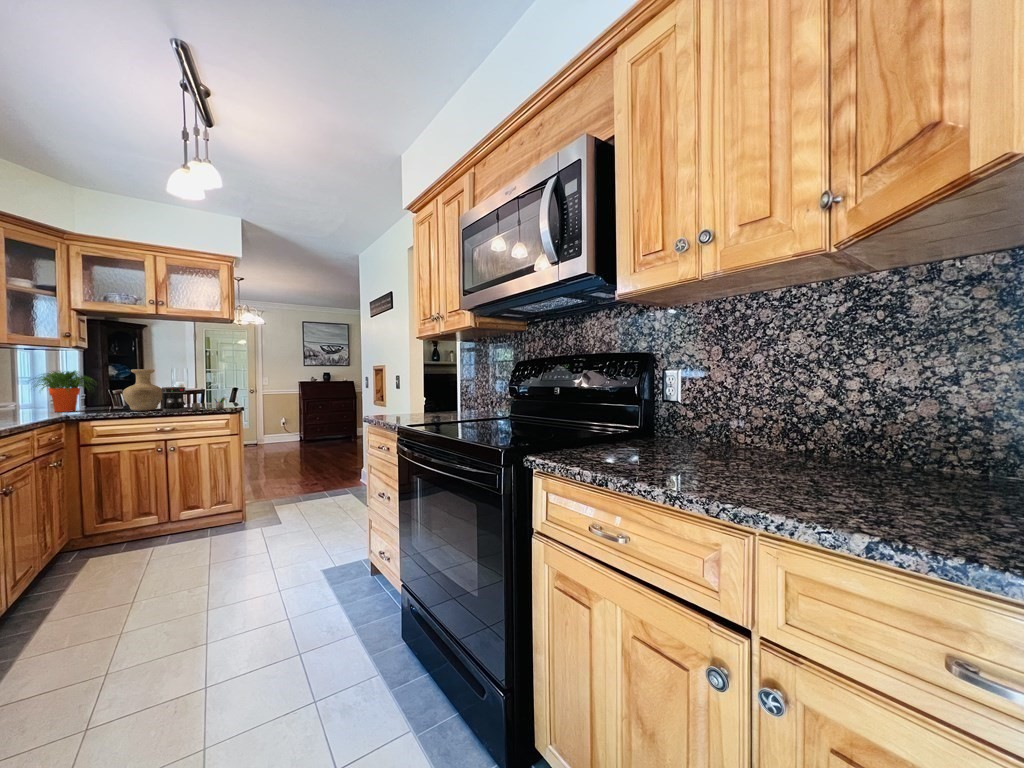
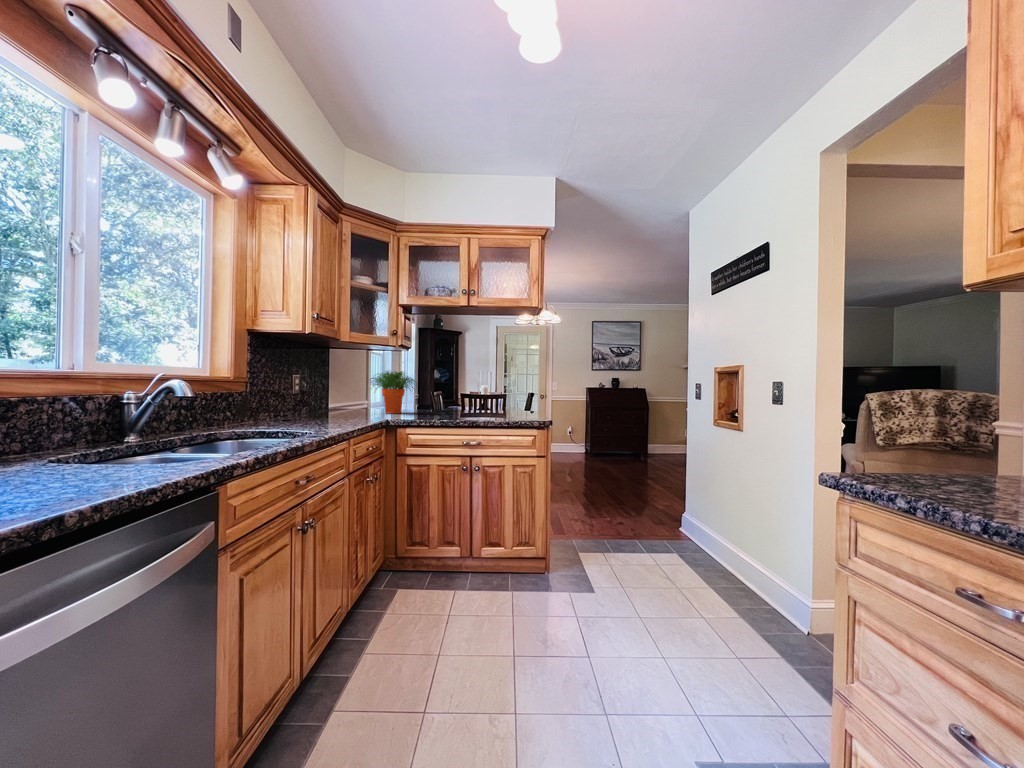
vase: present [123,369,162,411] -> none [436,370,472,418]
coffee maker: present [162,387,225,413] -> none [470,392,533,424]

